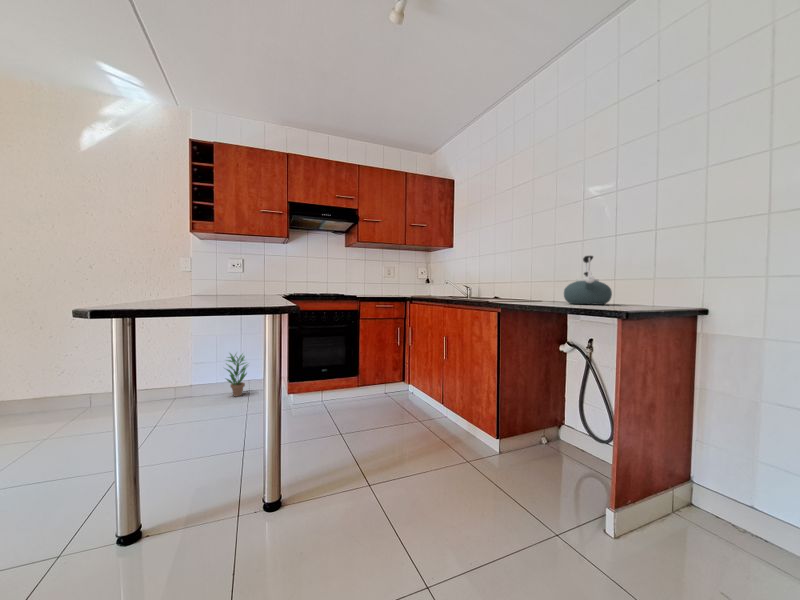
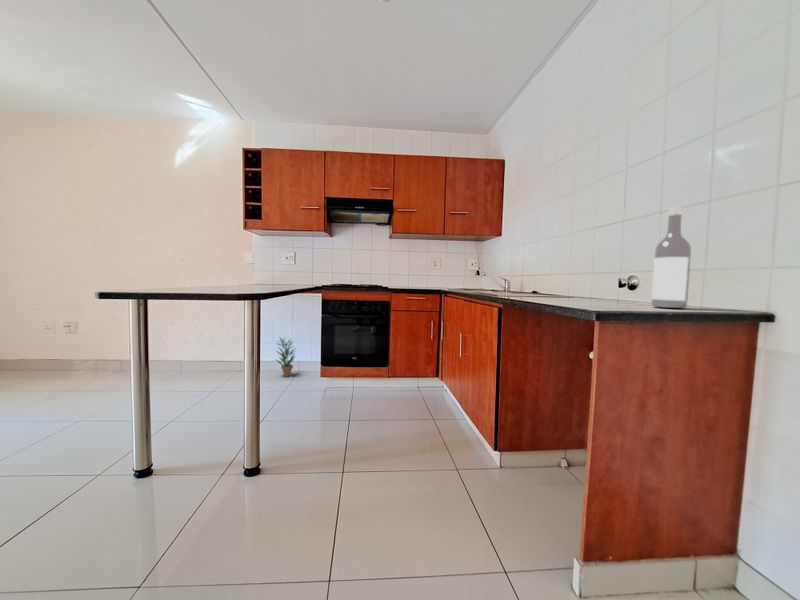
wine bottle: none [631,235,657,307] -> present [652,207,691,308]
kettle: present [564,256,612,305] -> none [580,239,644,302]

